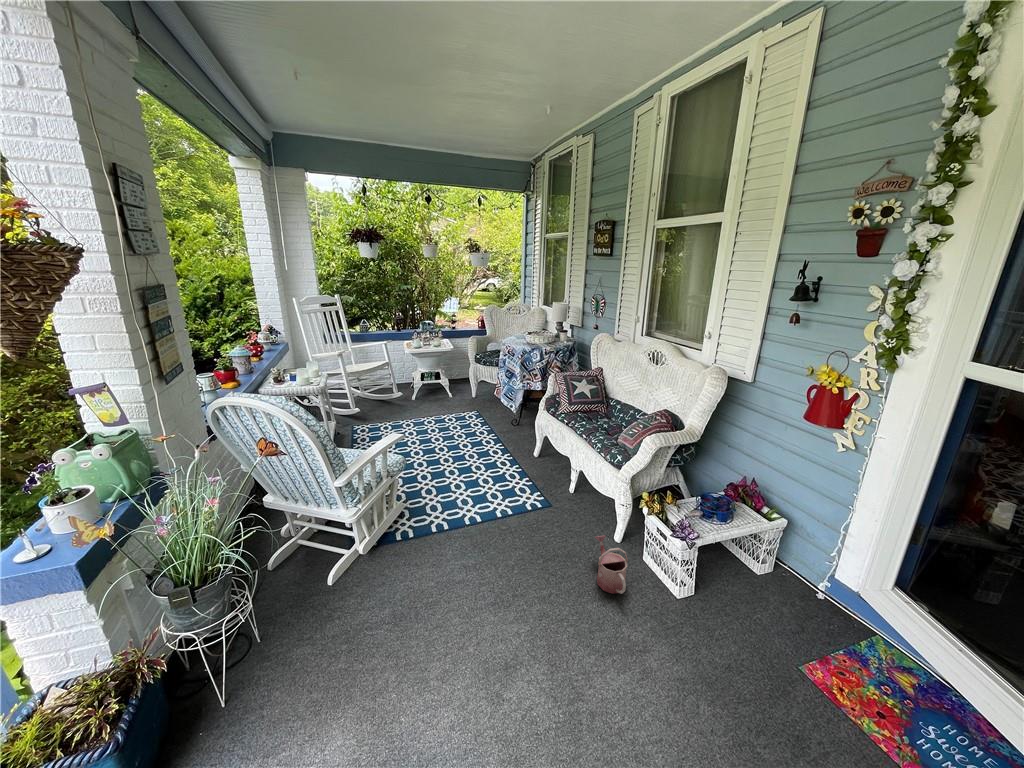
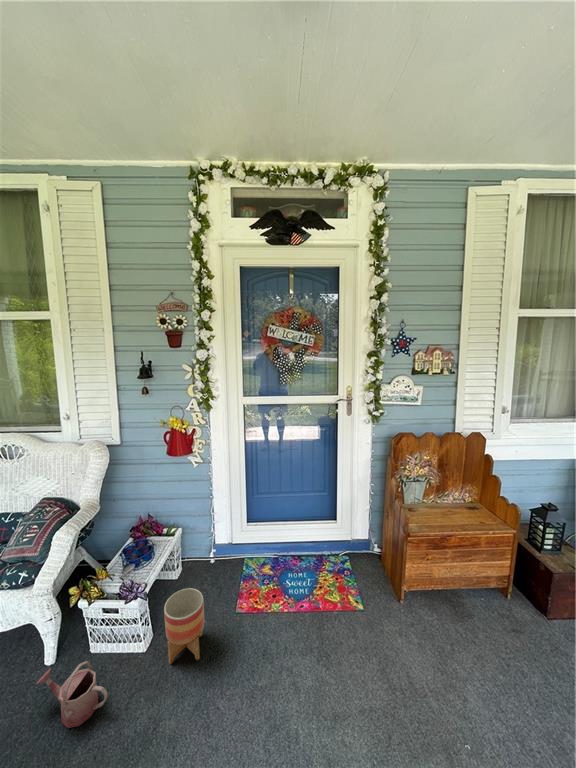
planter: none [688,566,750,654] -> present [164,588,204,664]

